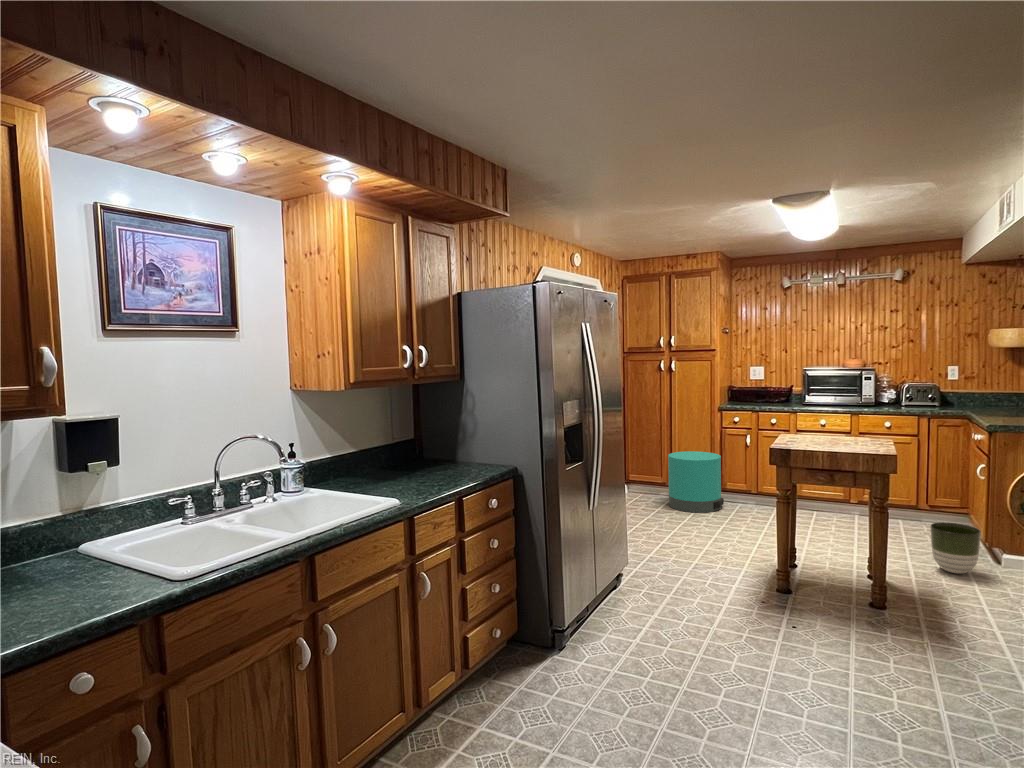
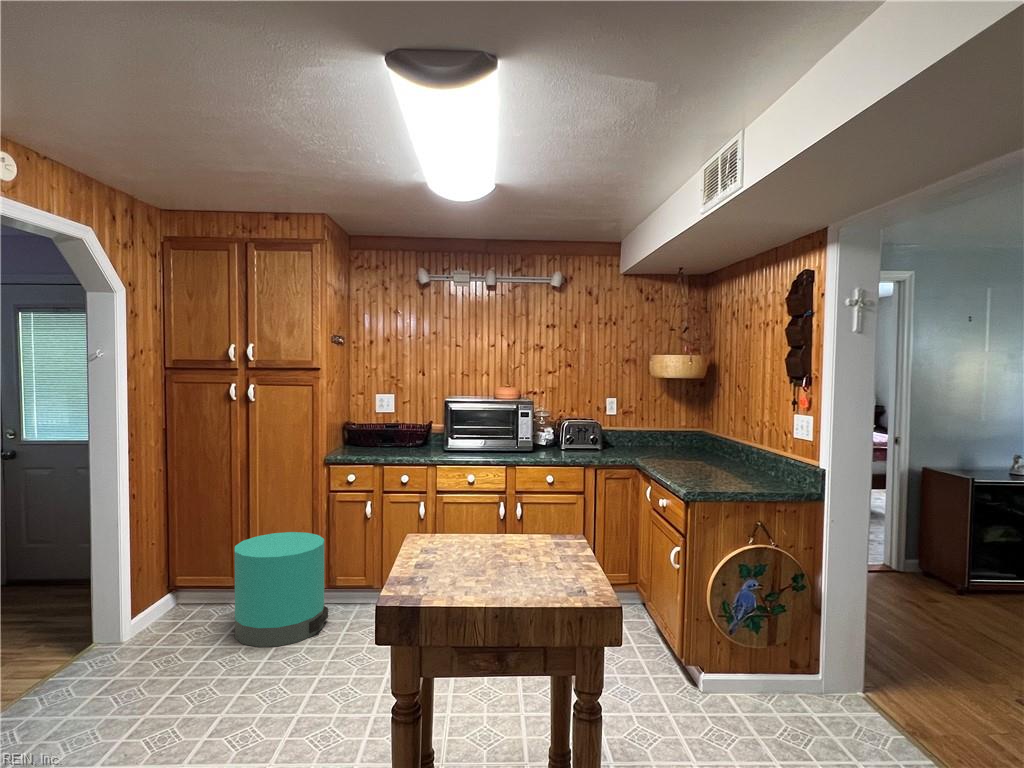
planter: present [931,522,981,574] -> none [626,641,690,729]

